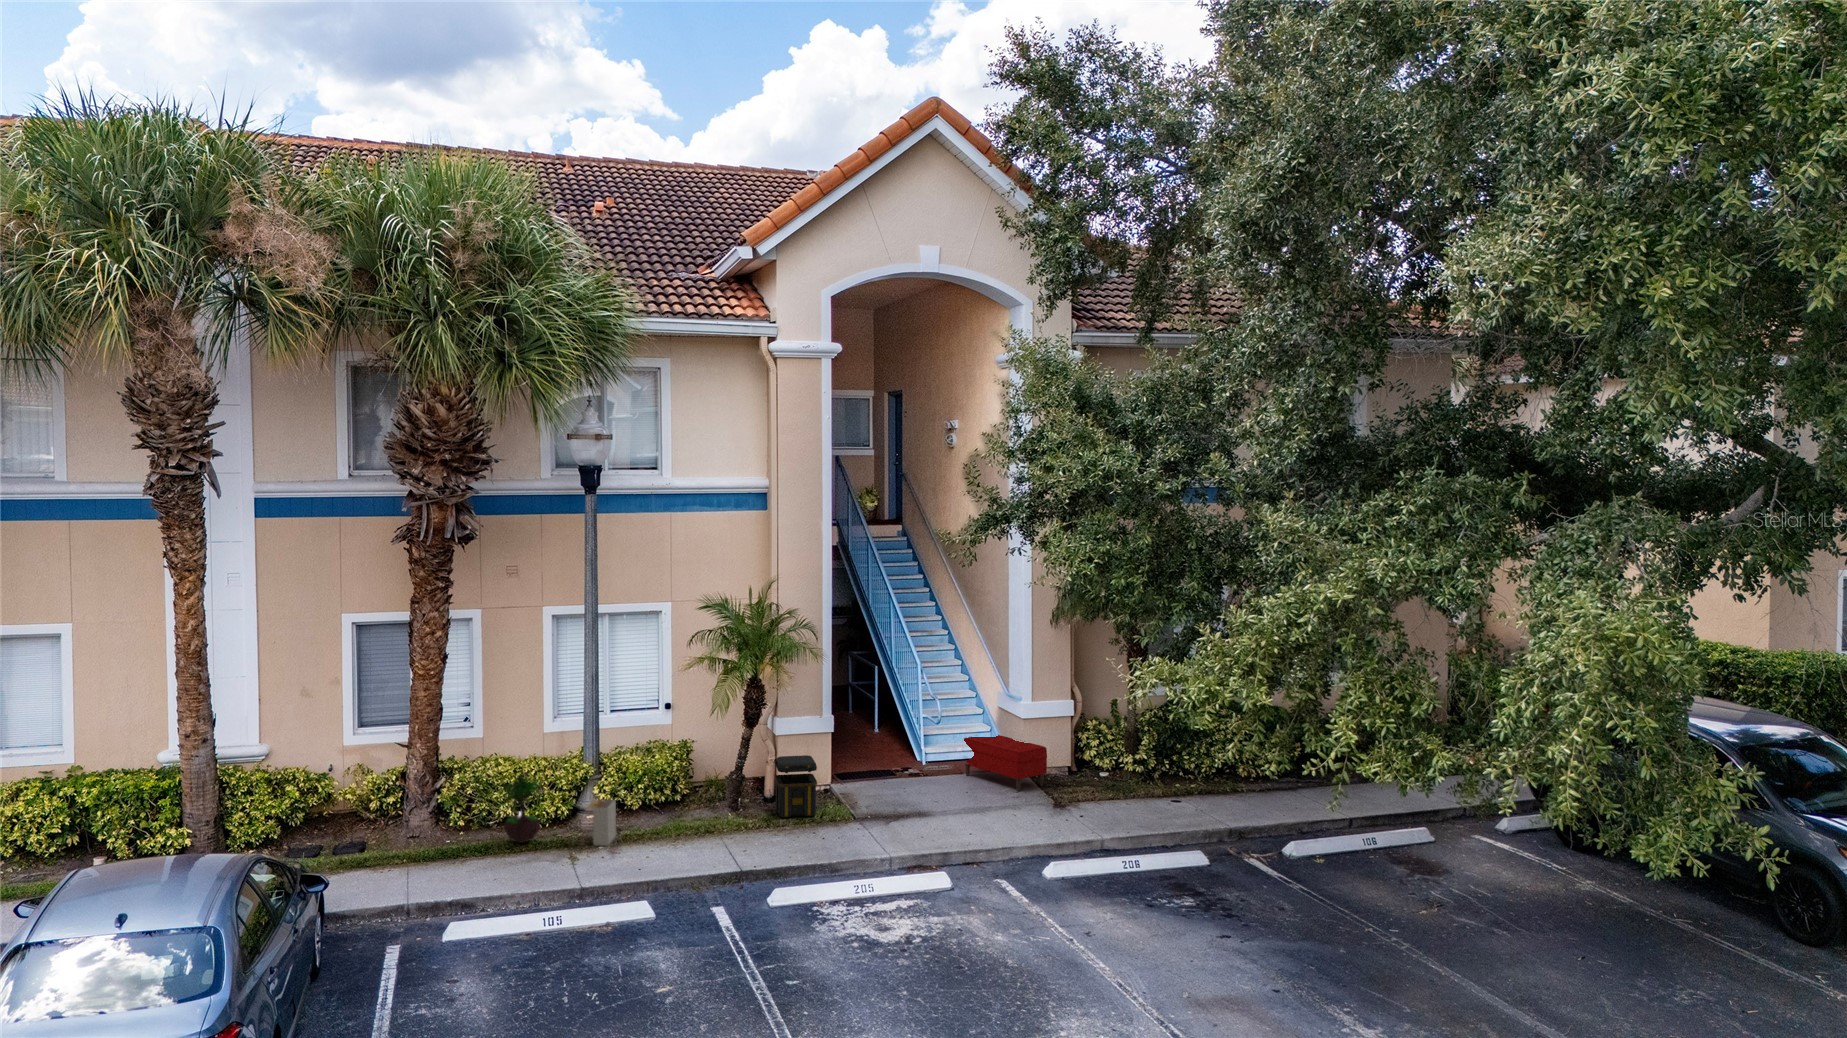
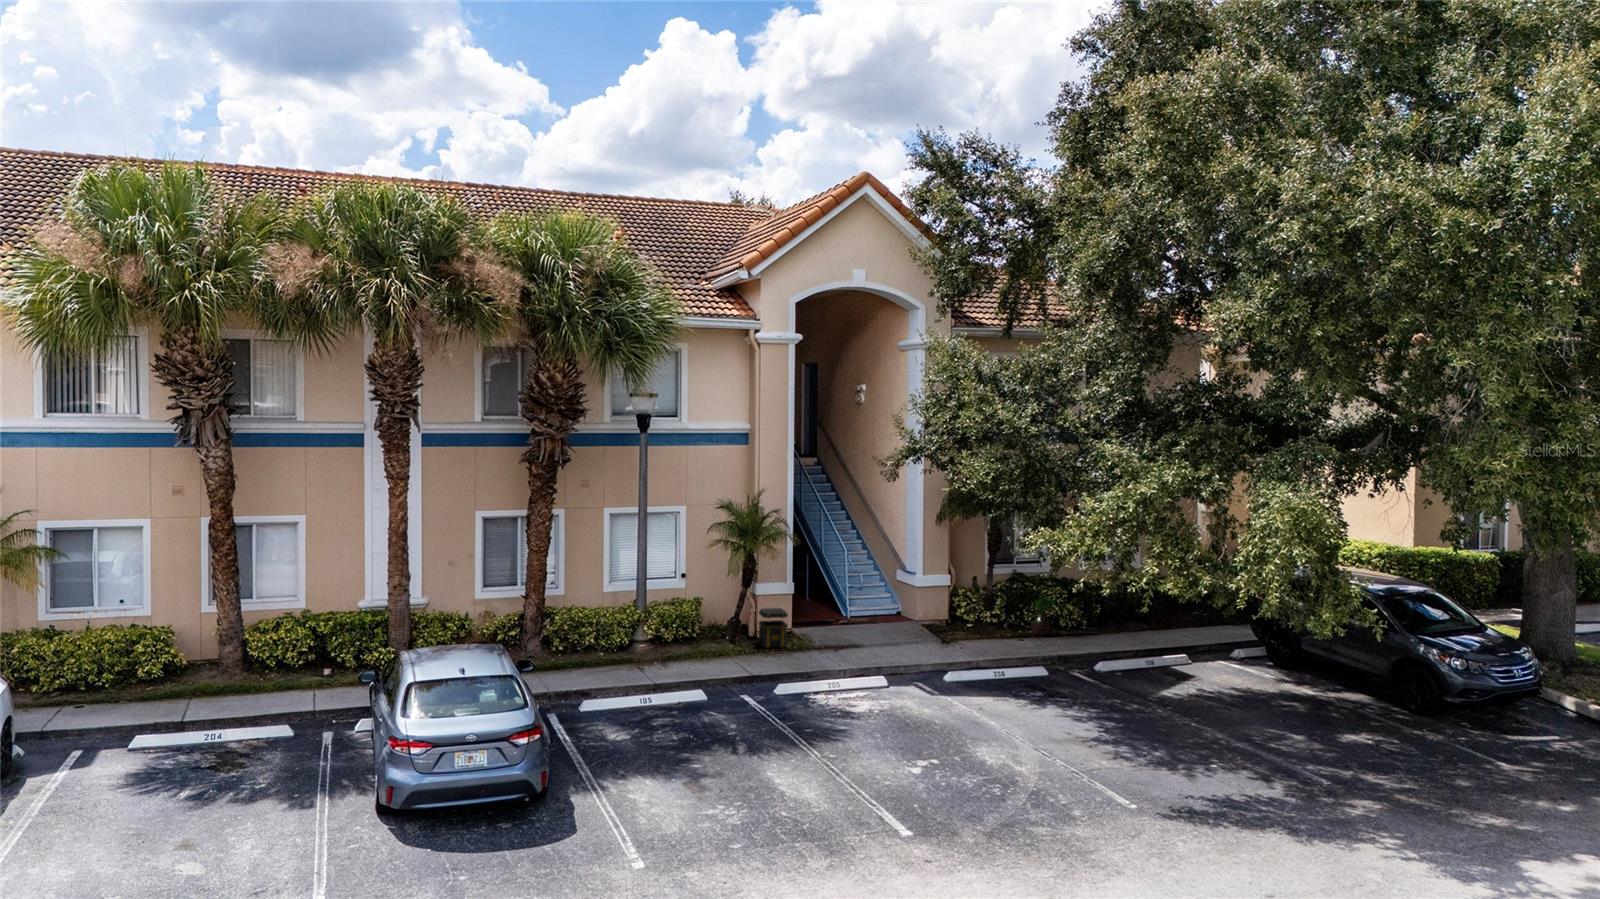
bench: present [964,735,1047,791] -> none [875,597,933,634]
potted tree: present [504,775,542,843] -> present [1031,596,1054,635]
storage bin: present [585,799,616,846] -> none [644,629,661,663]

